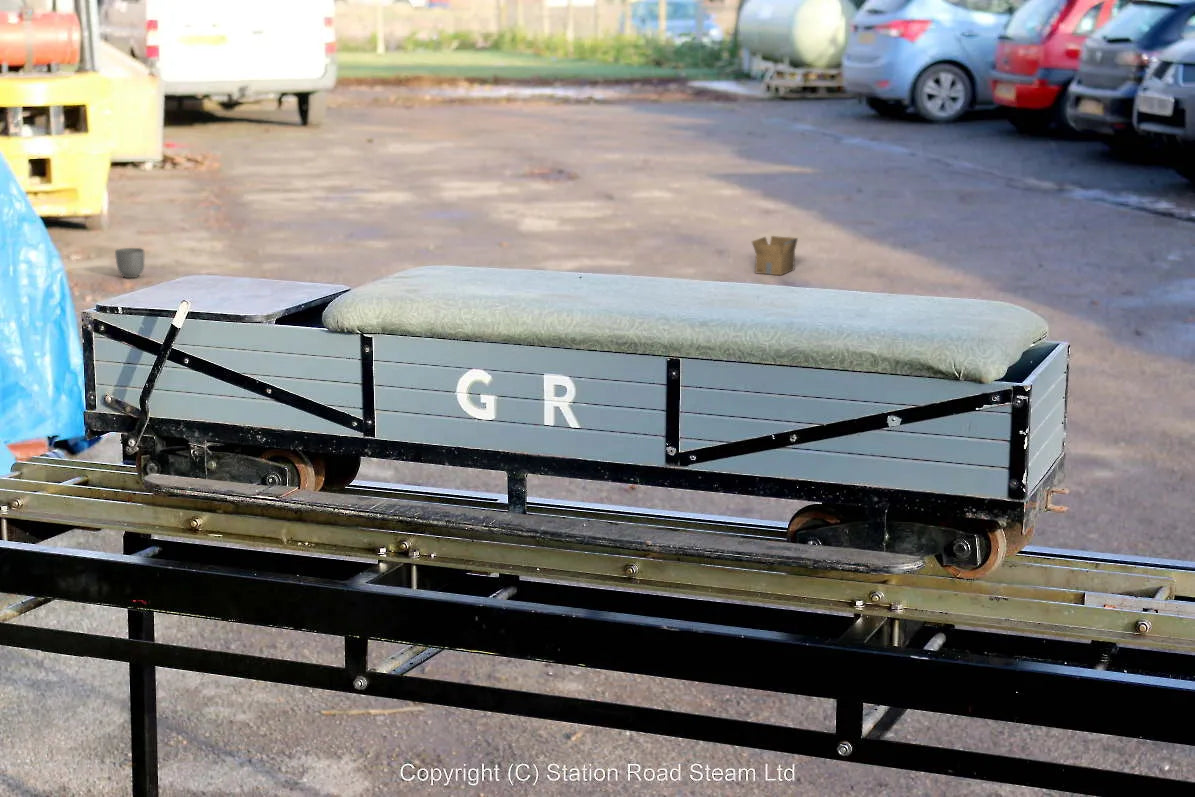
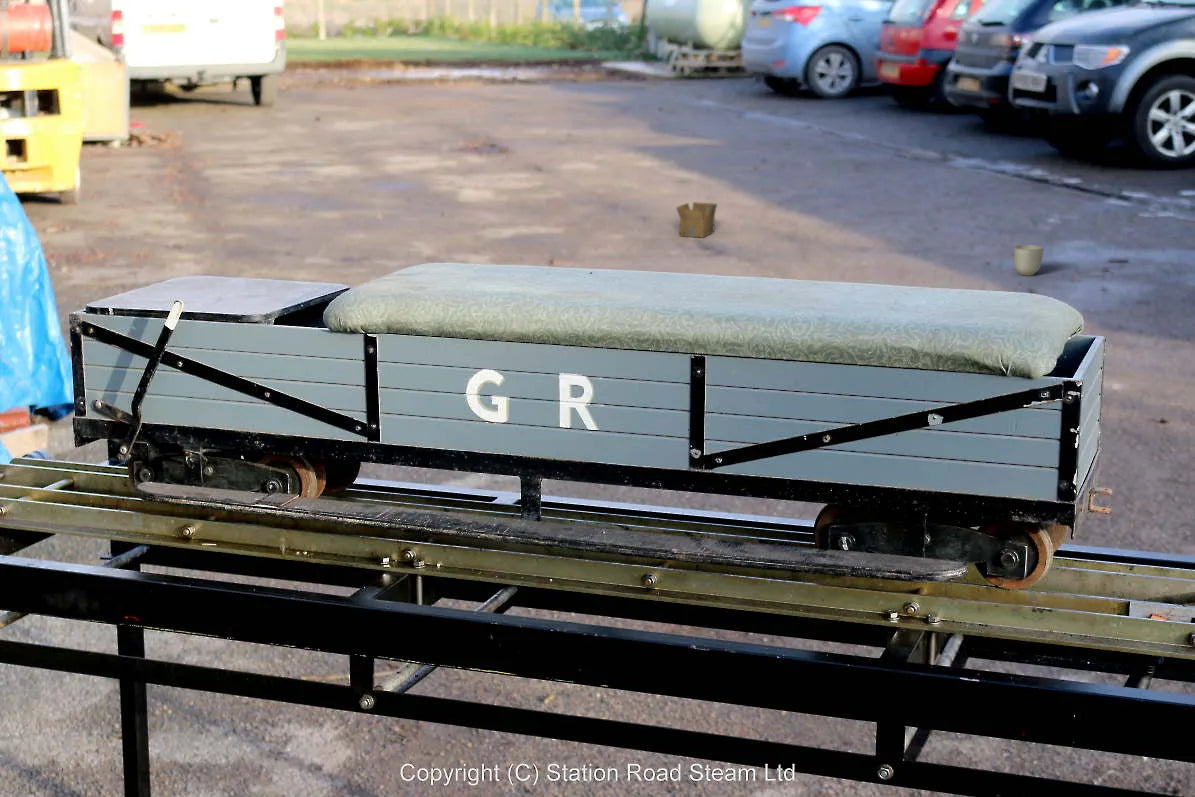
planter: present [115,248,144,278] -> present [1014,245,1044,276]

